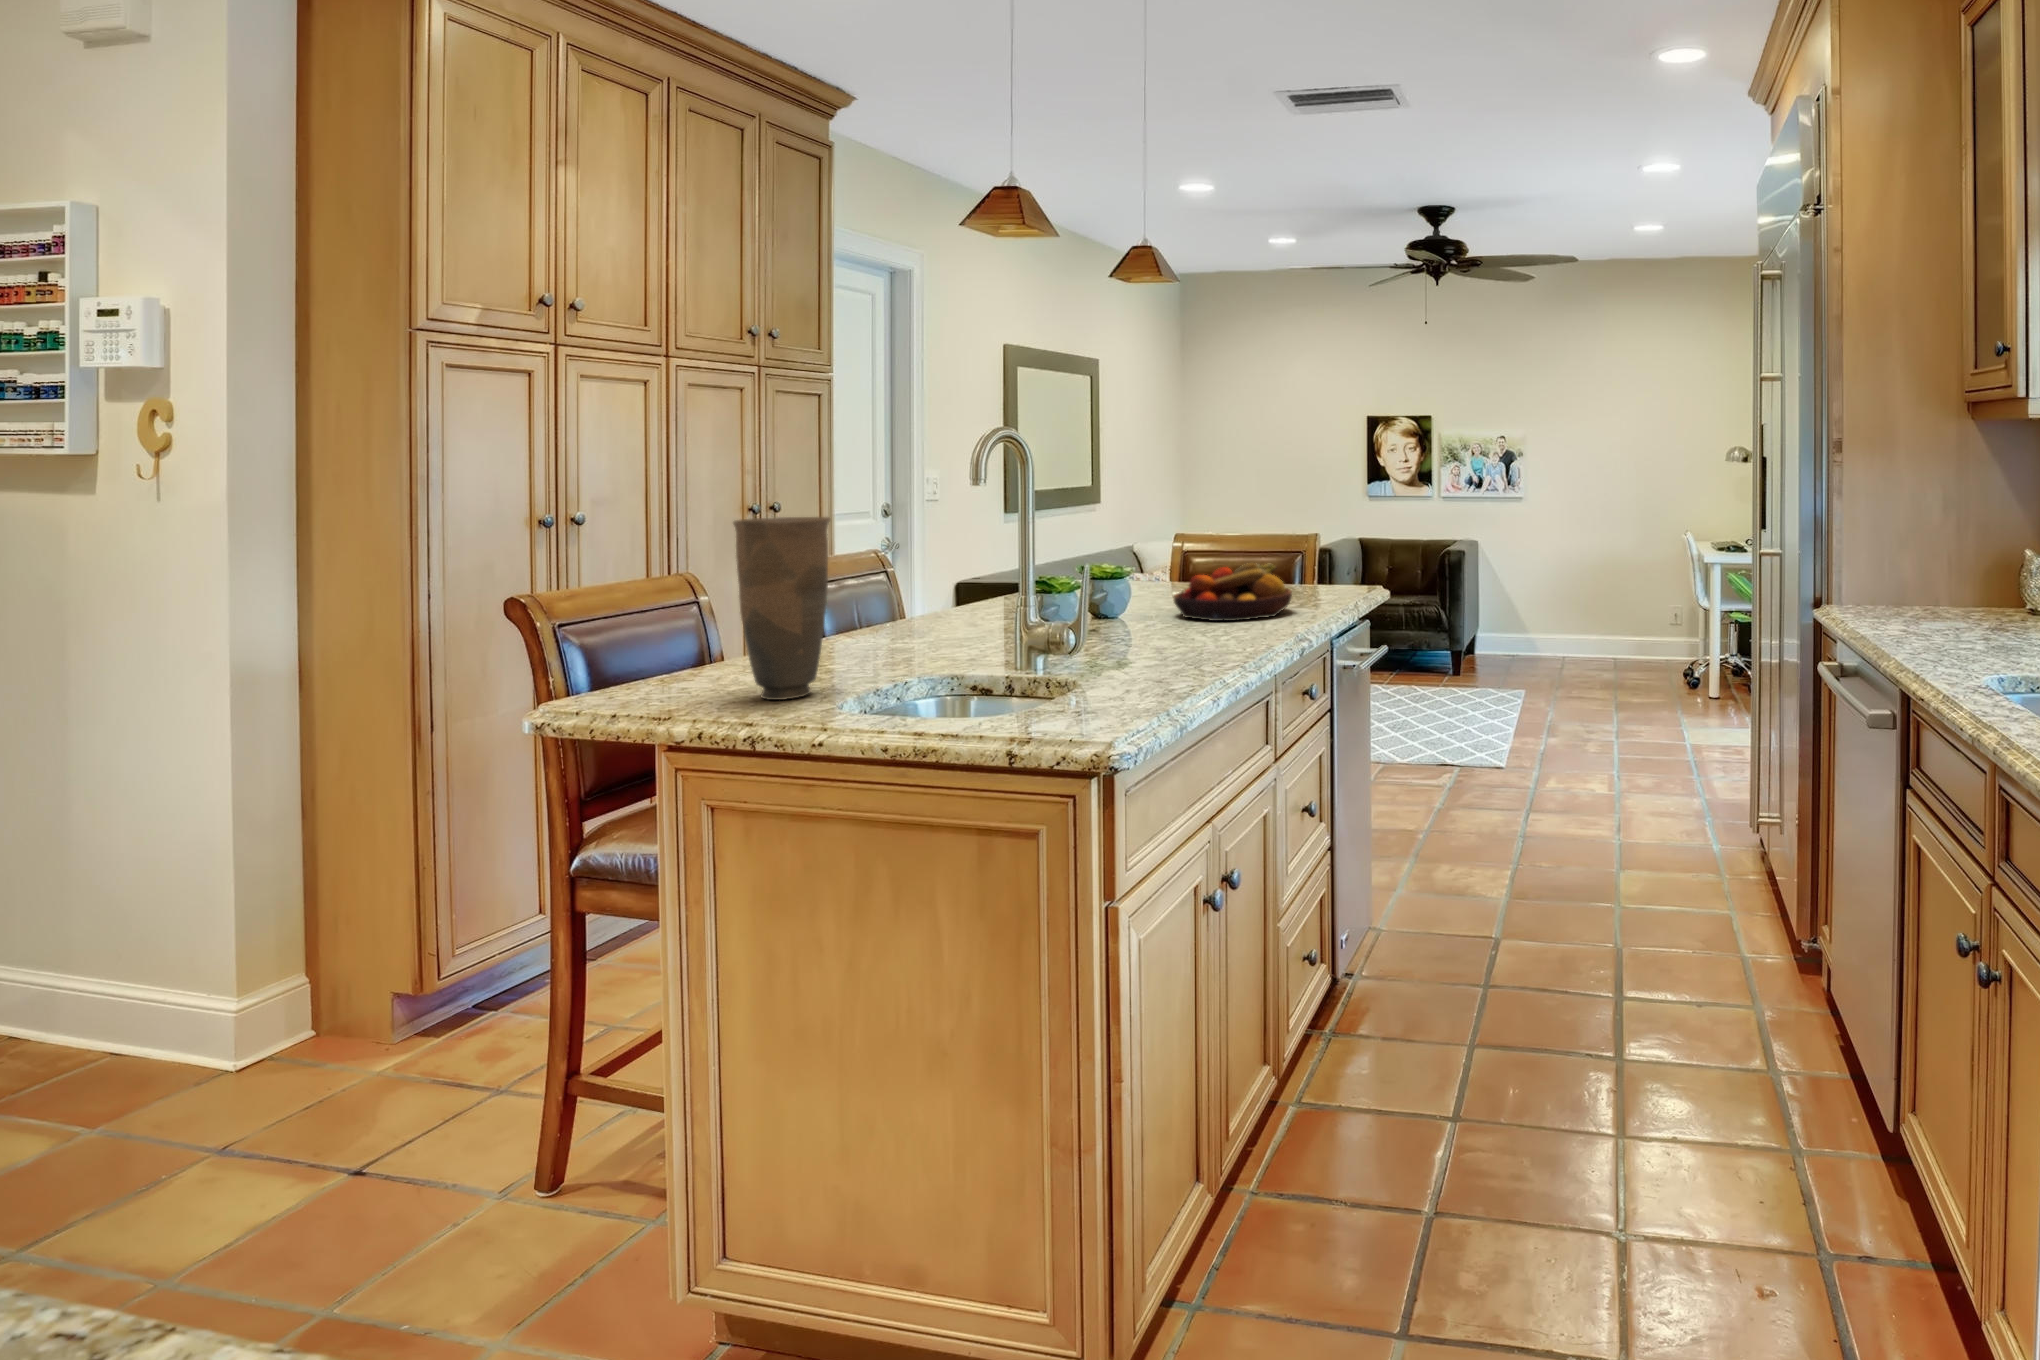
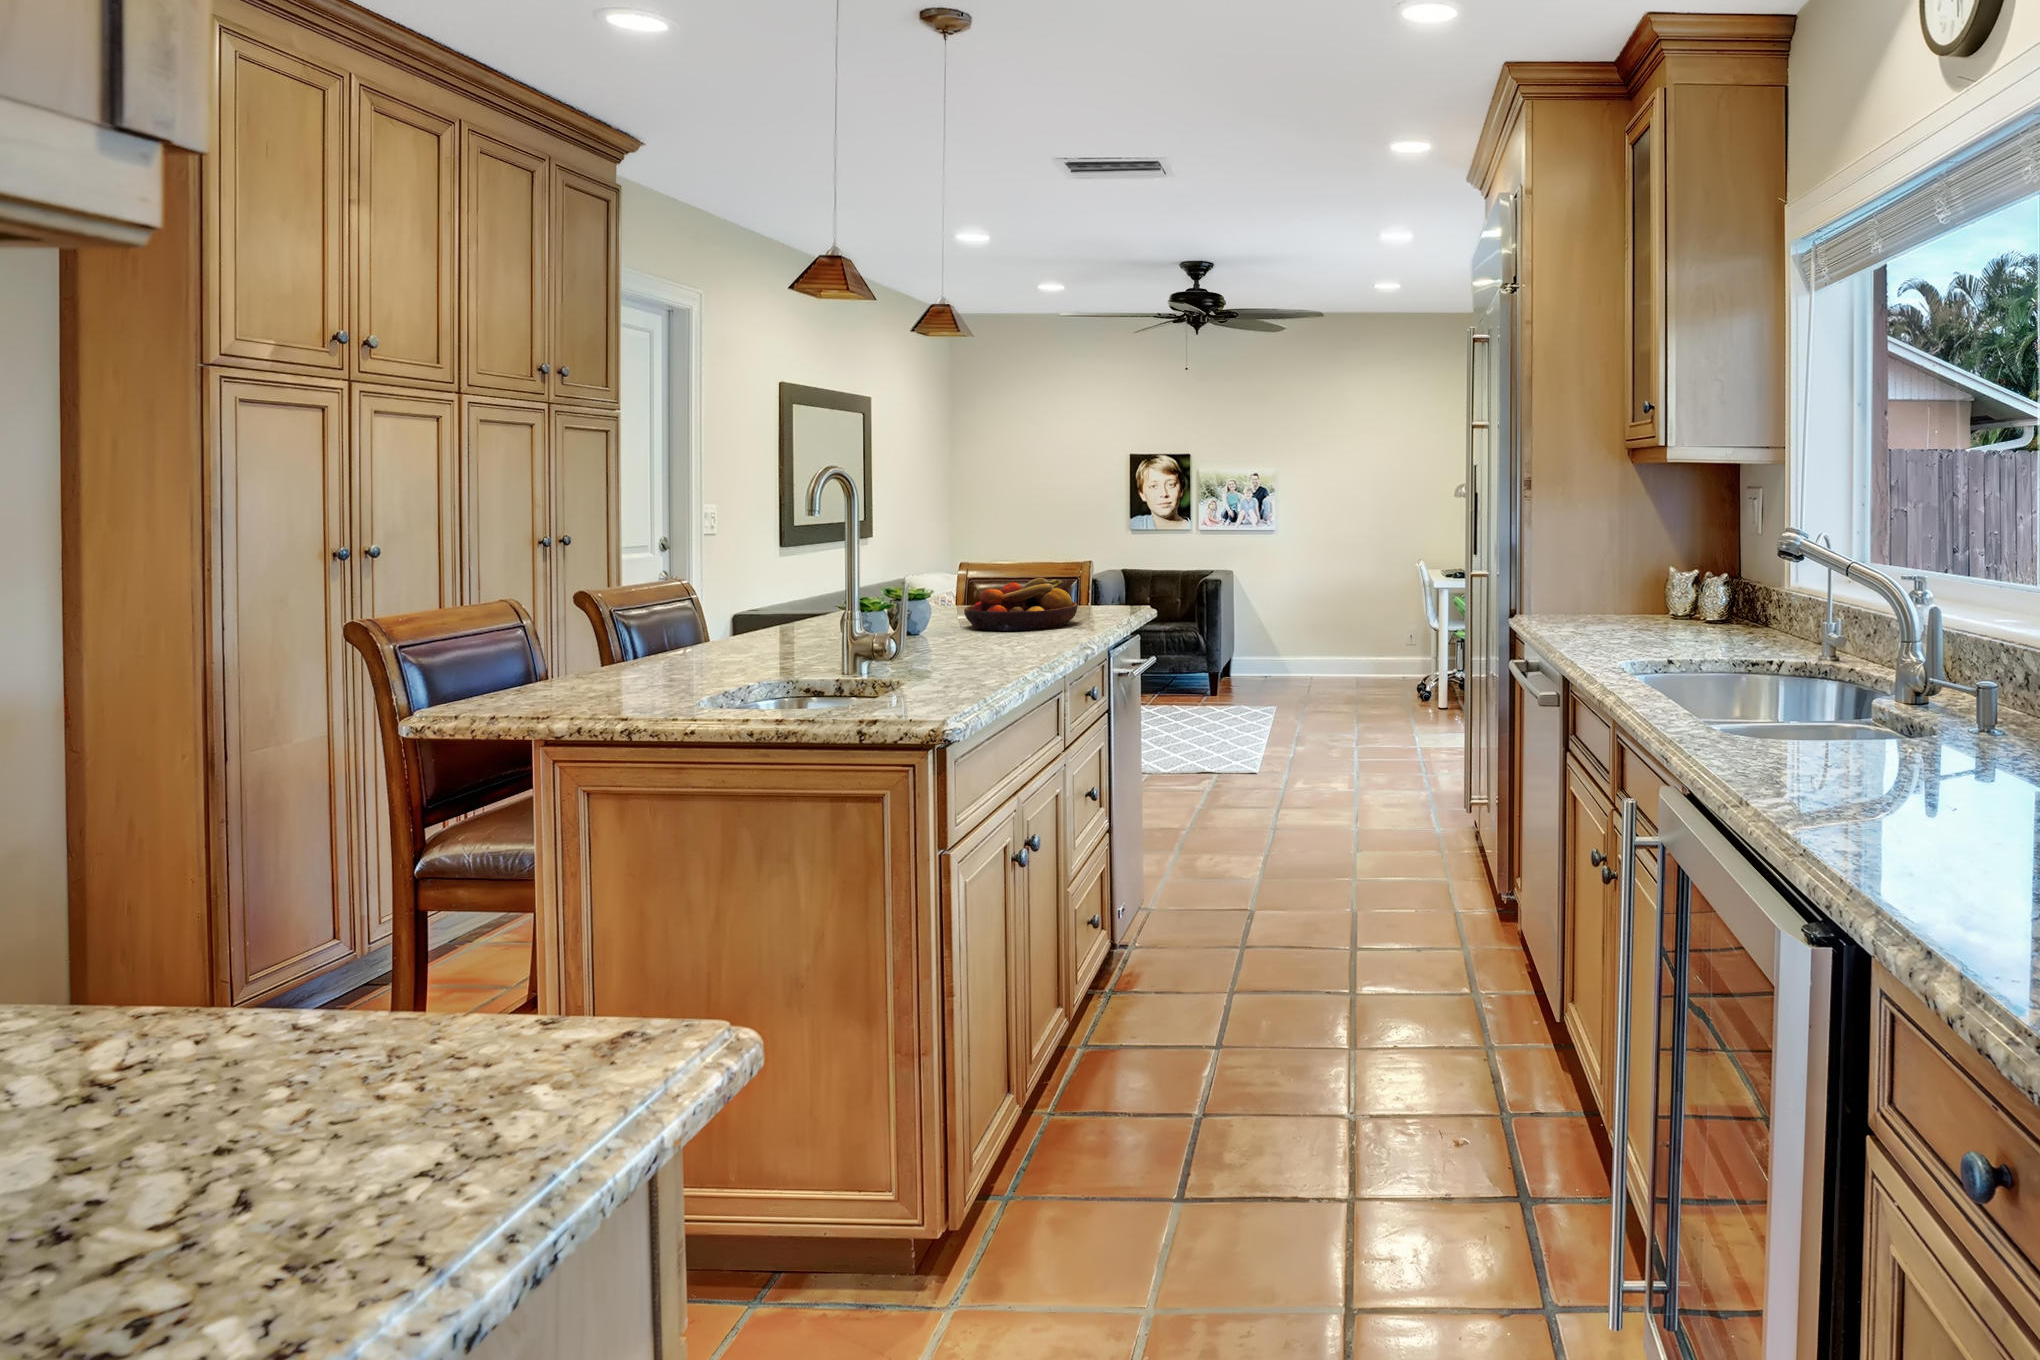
vase: present [733,517,830,700] -> none [525,524,633,703]

